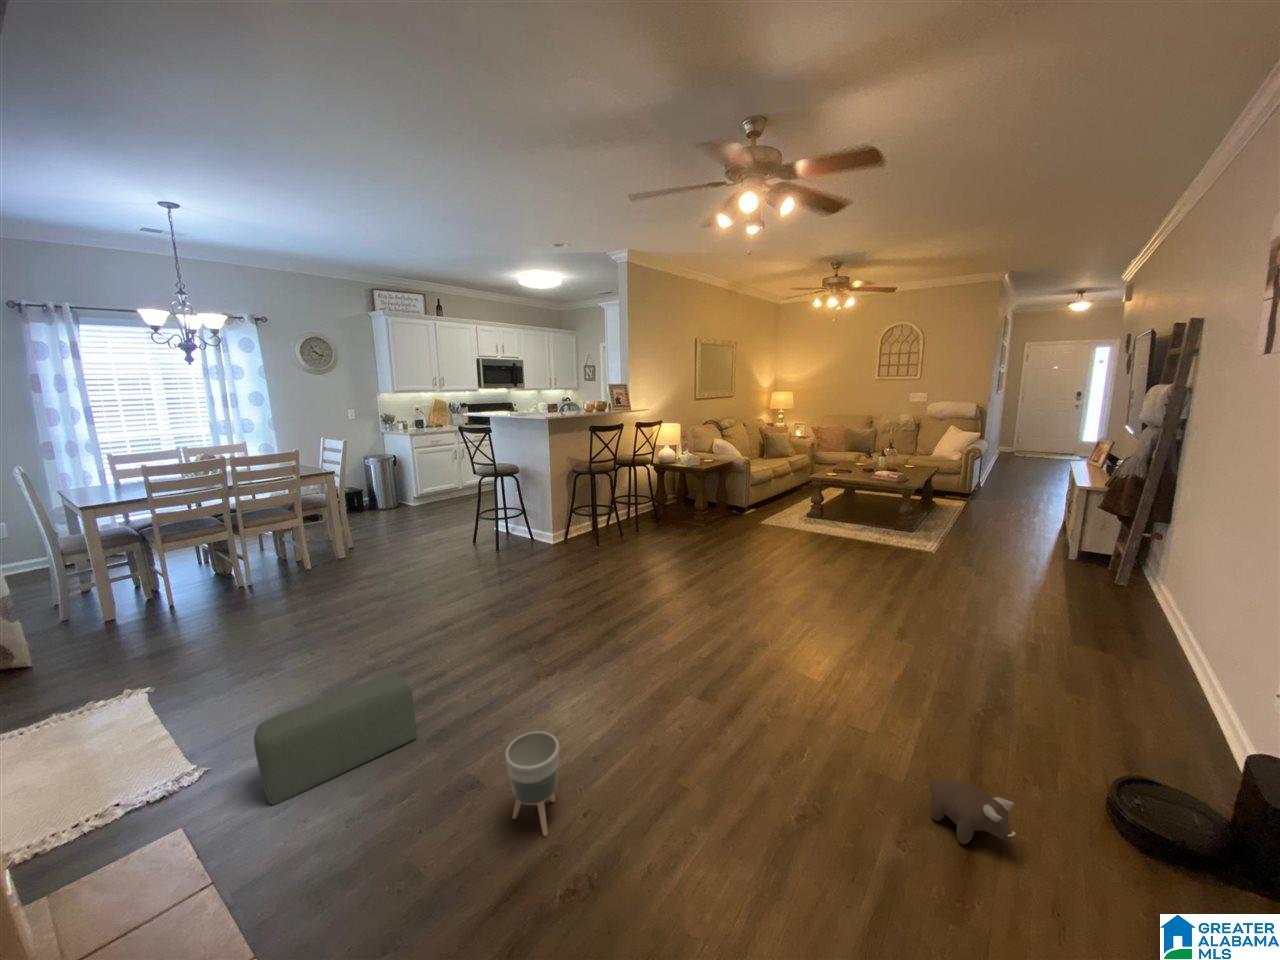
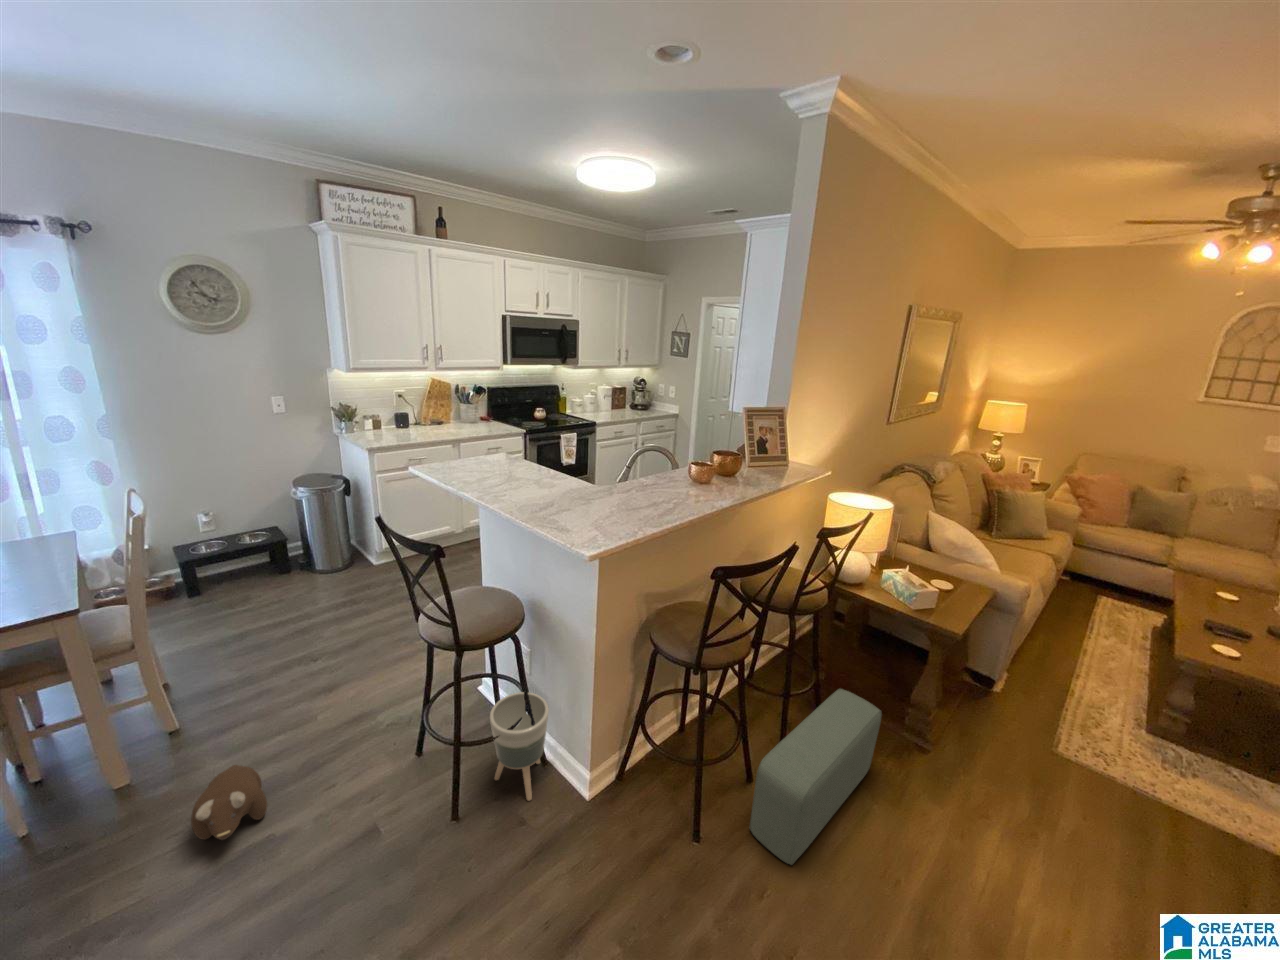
pouf: present [254,673,417,805] -> present [750,689,882,865]
plush toy: present [930,779,1016,844] -> present [191,765,267,840]

